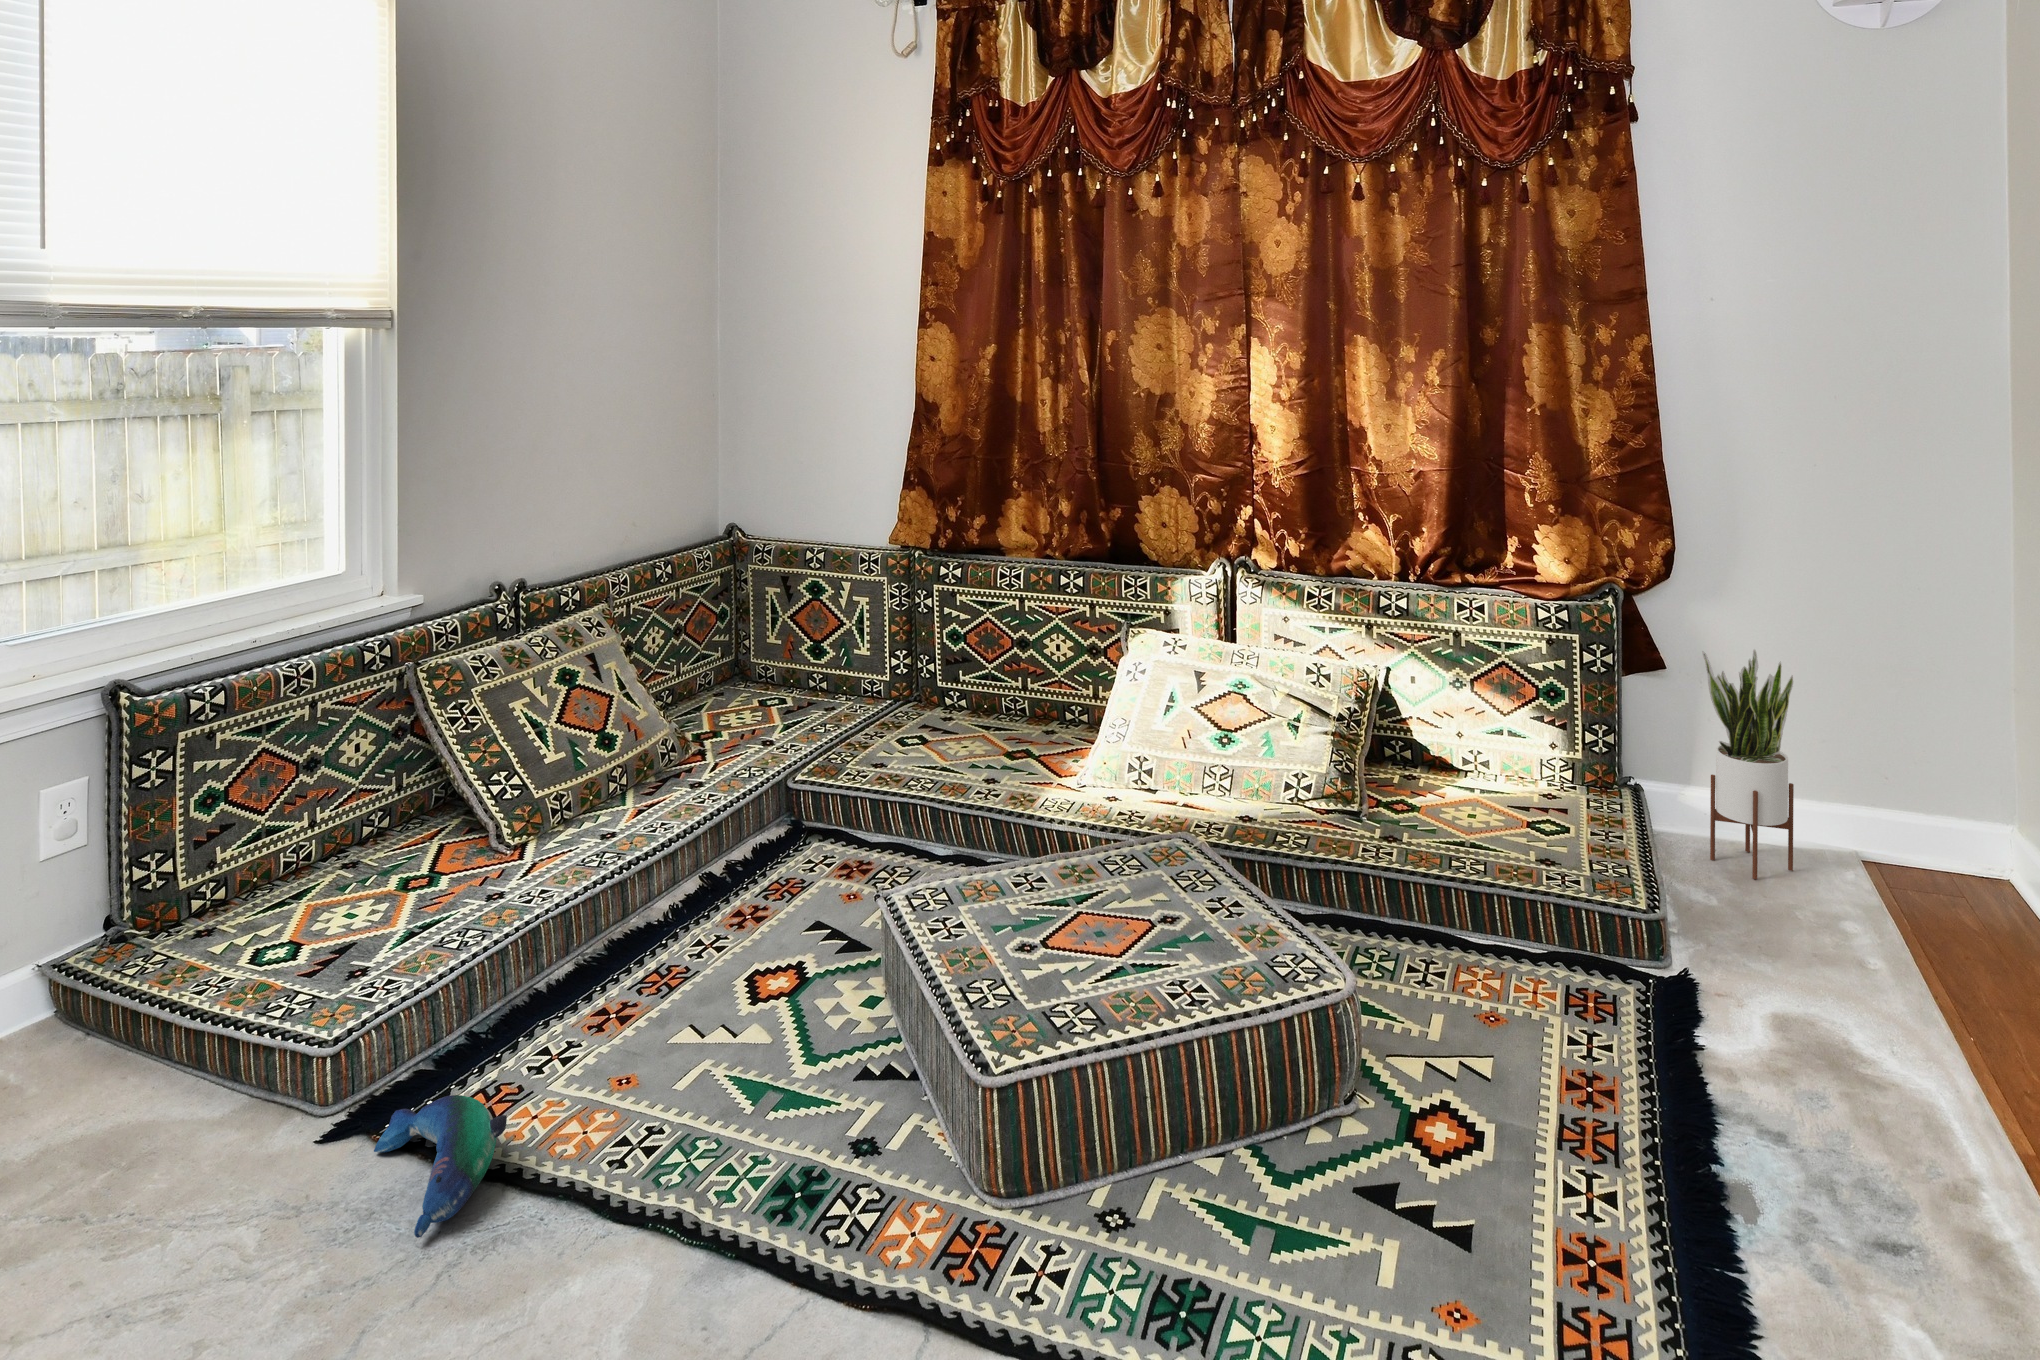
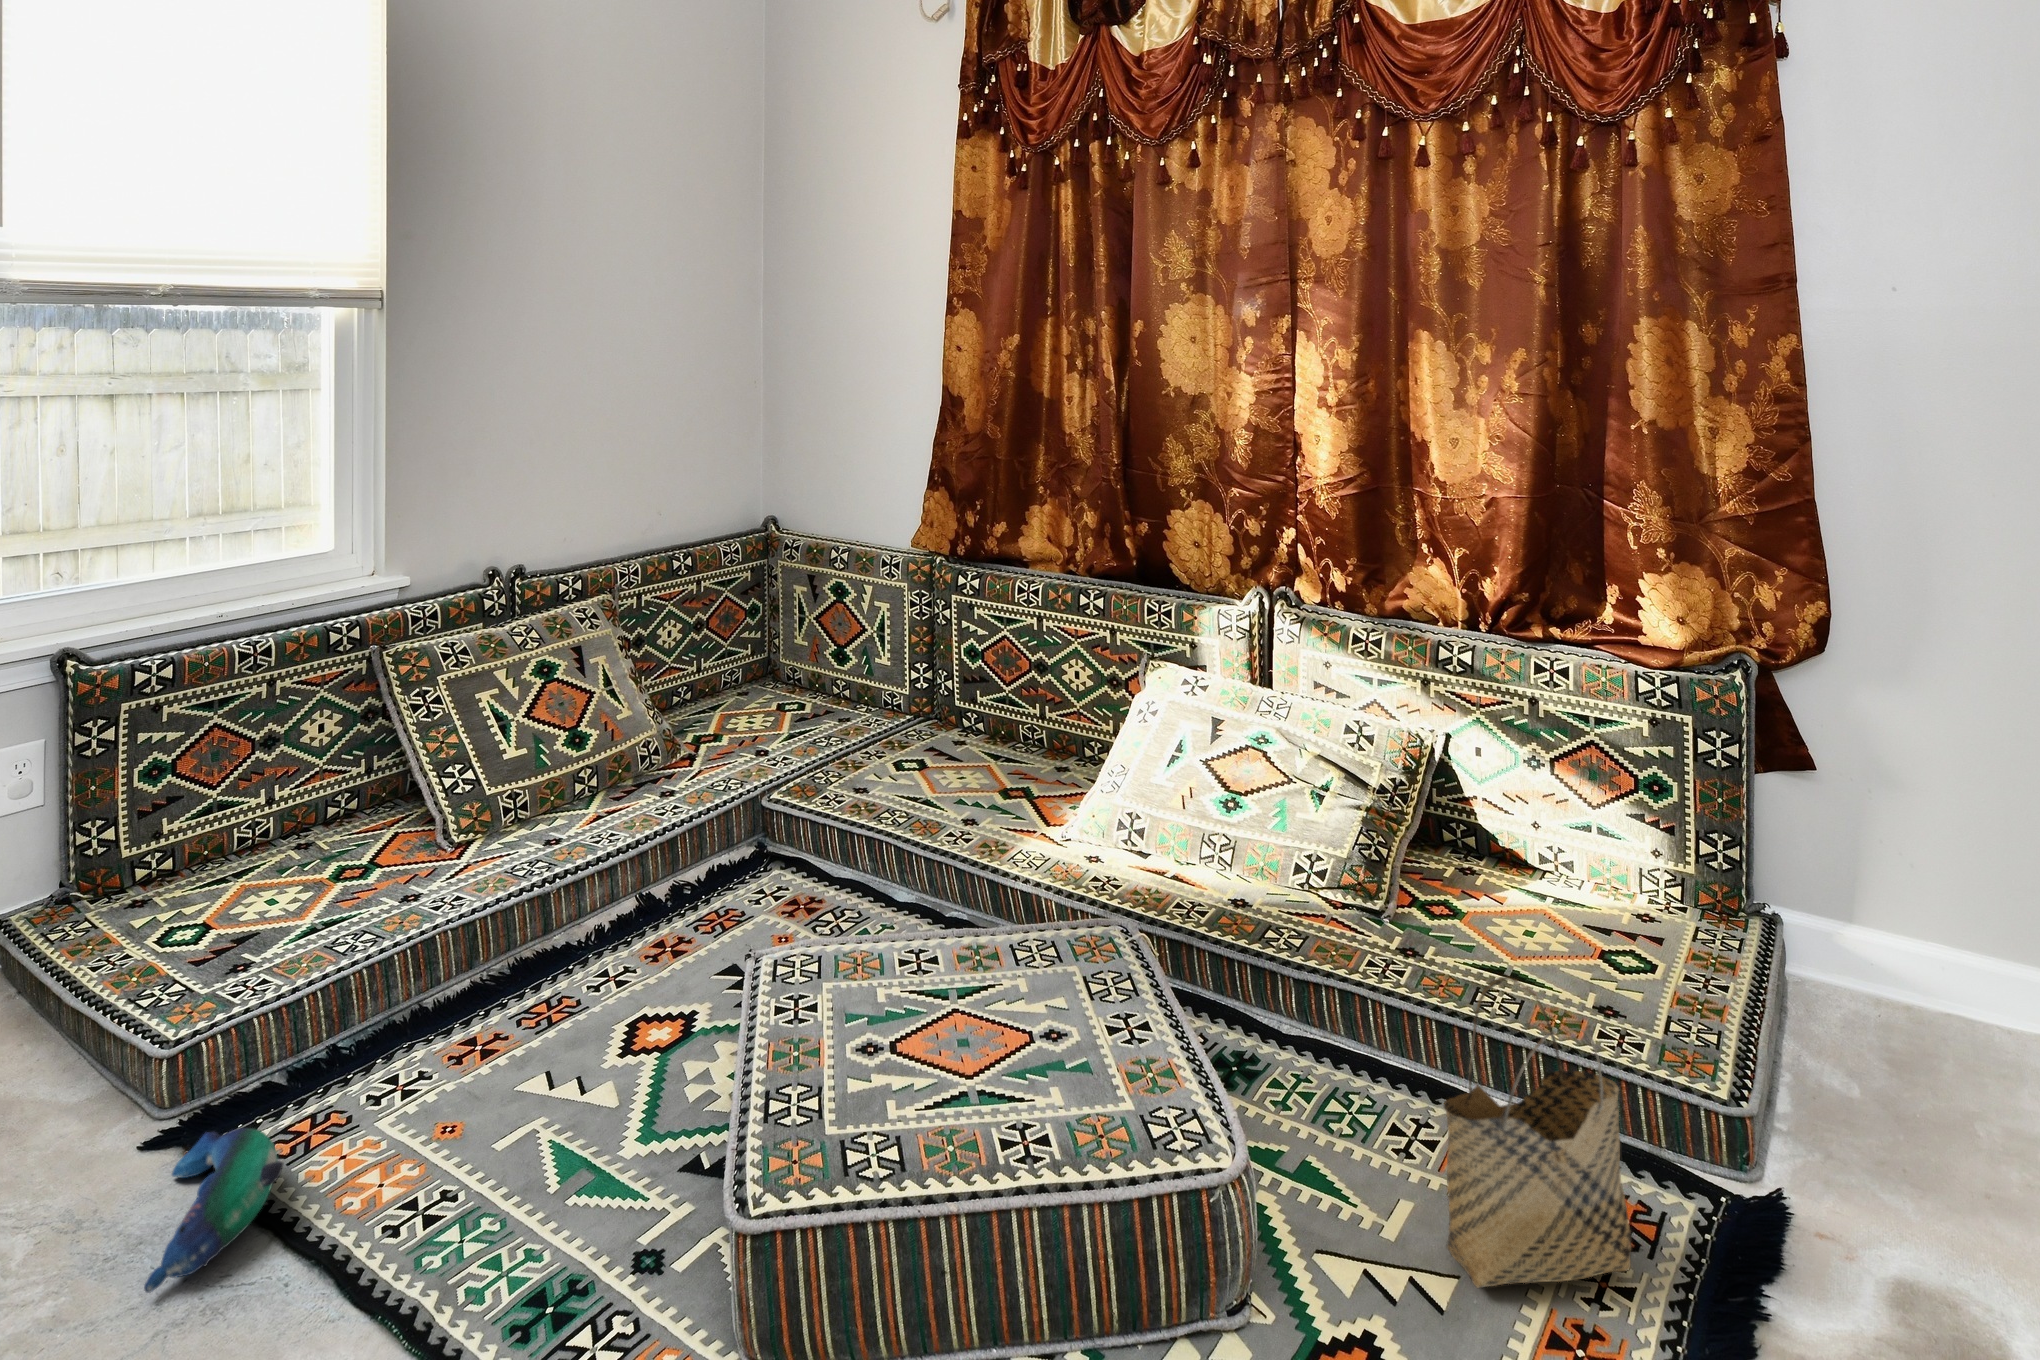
potted plant: present [1702,649,1794,879] -> none [1859,748,1997,1058]
woven basket: none [1477,831,1606,1062] -> present [1444,976,1631,1288]

